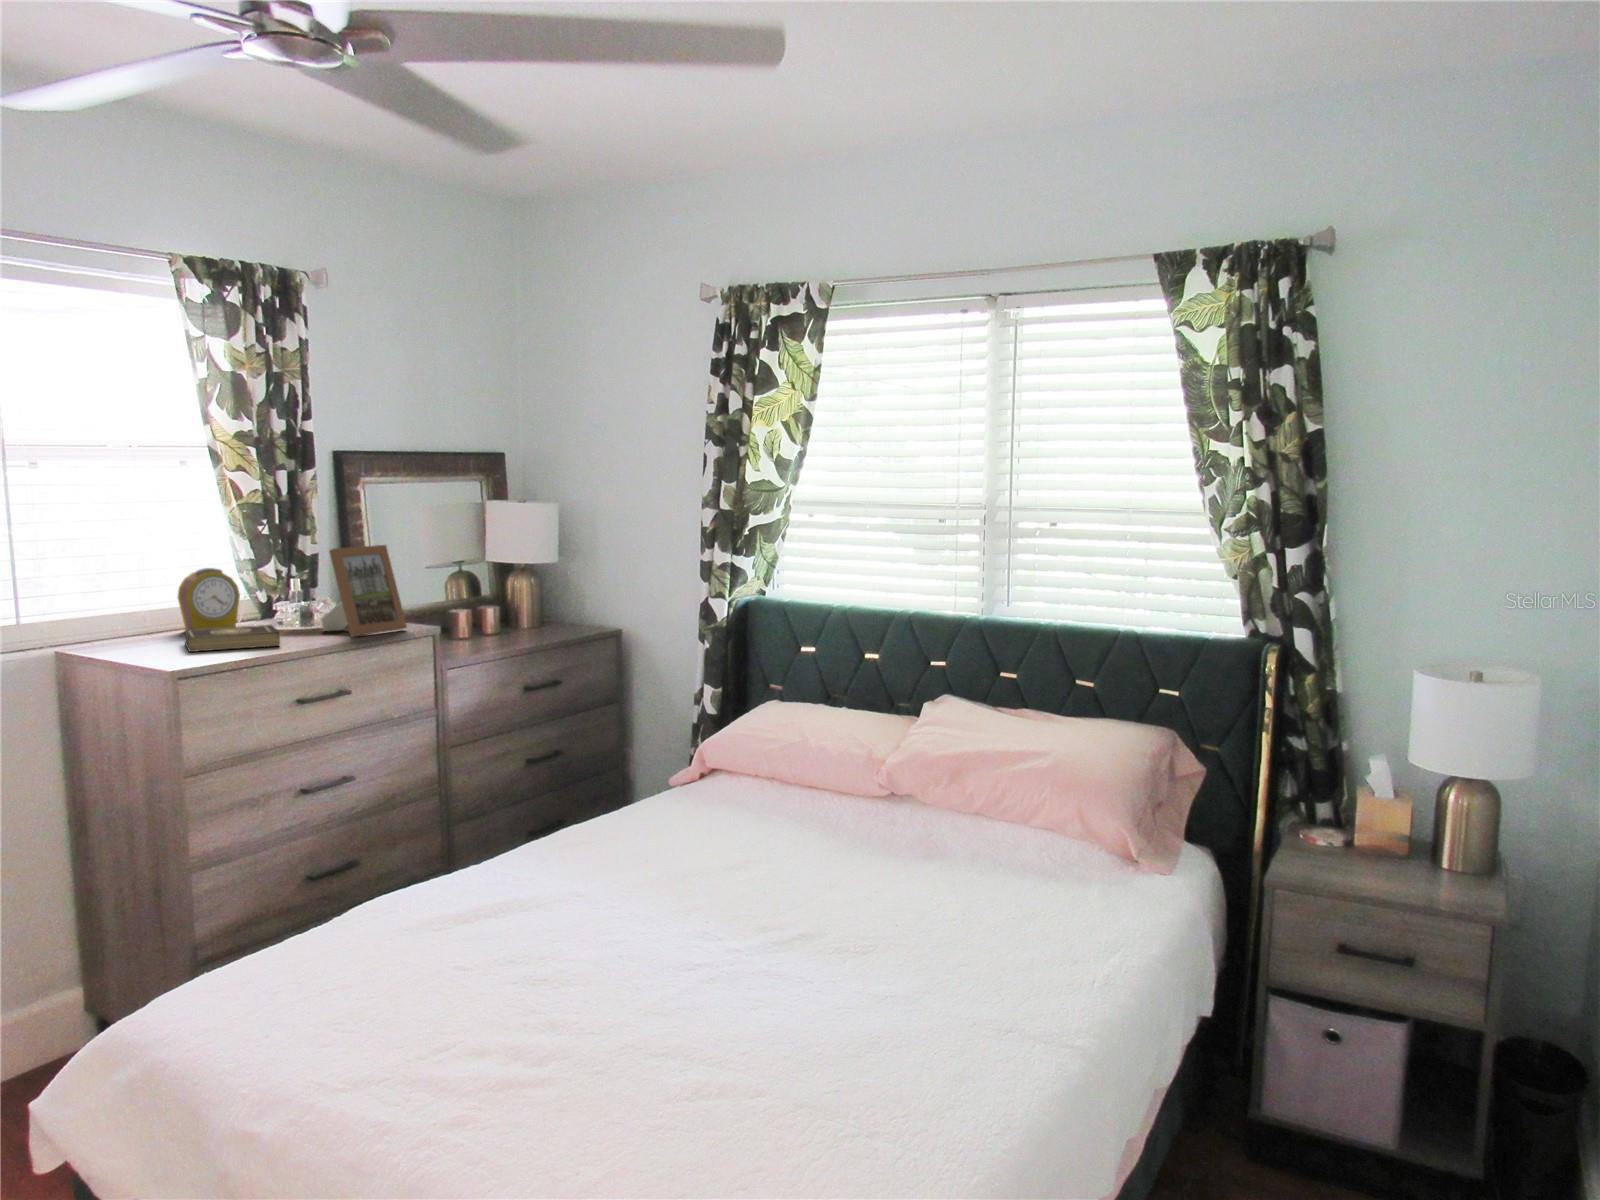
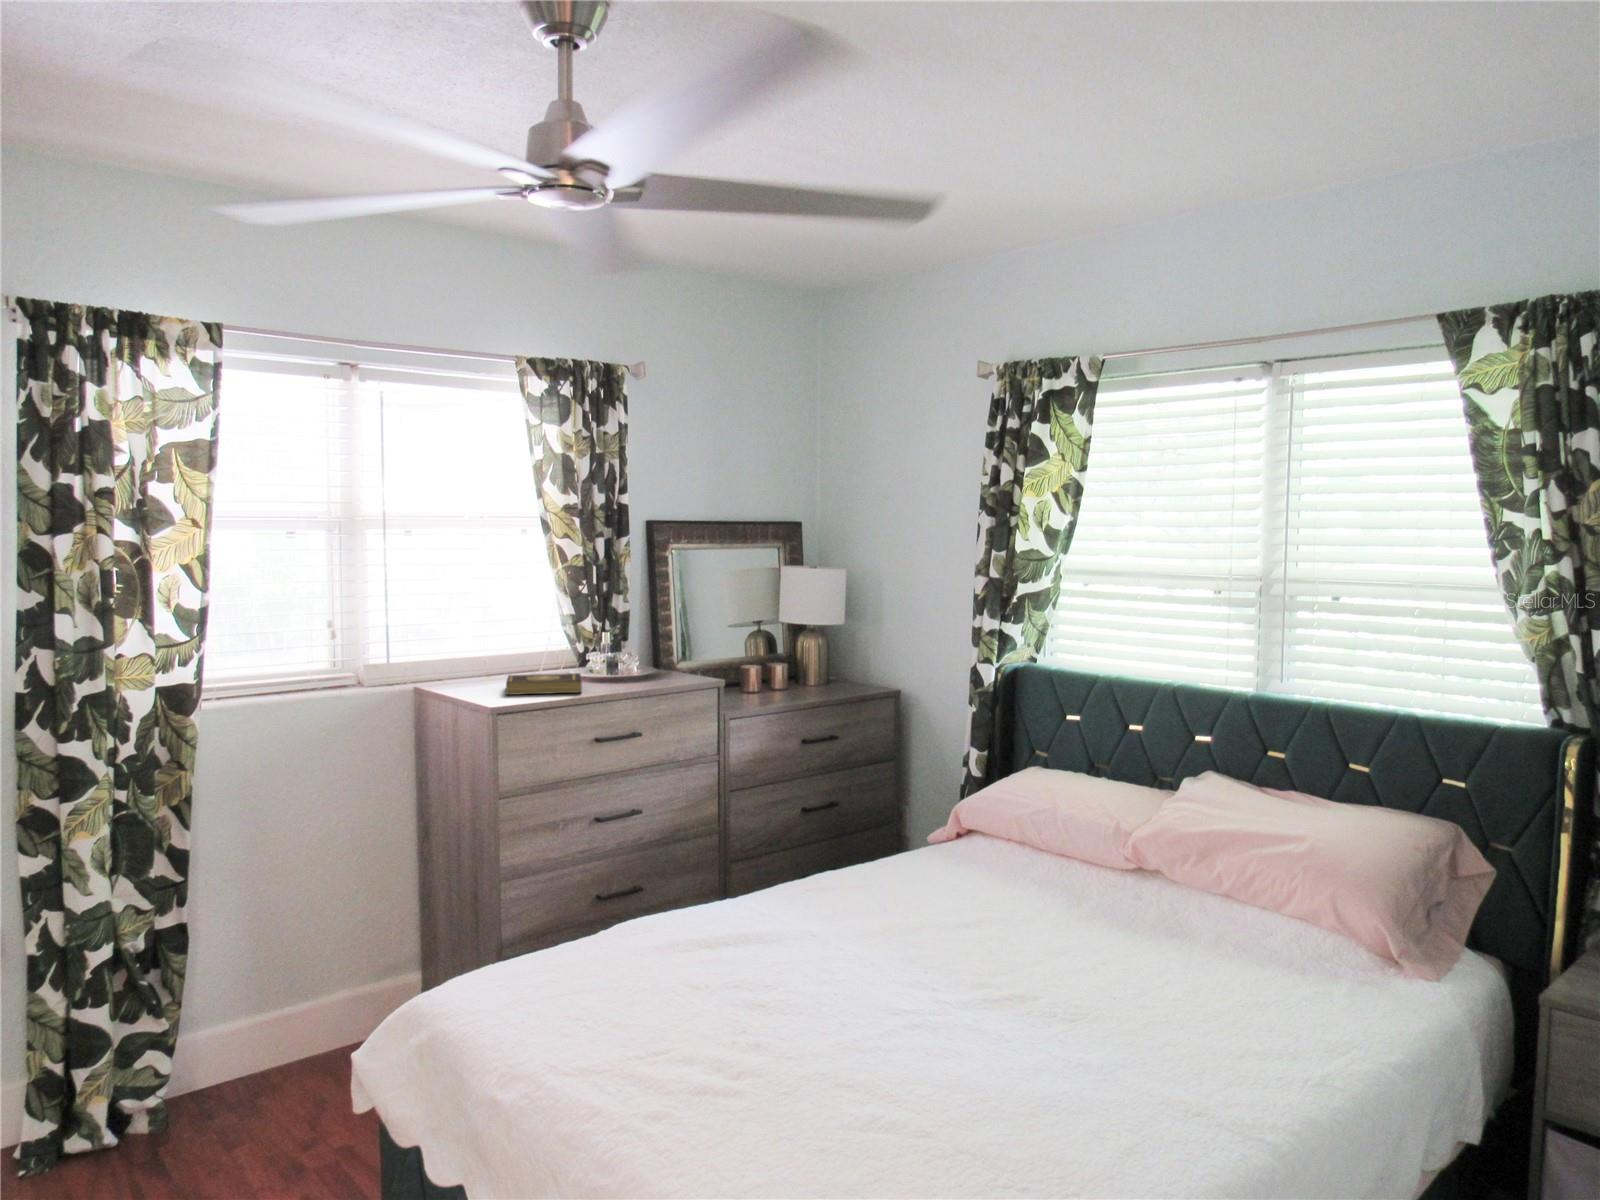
picture frame: present [321,545,407,636] -> none [623,605,696,686]
alarm clock: present [178,568,240,630] -> none [511,622,561,678]

